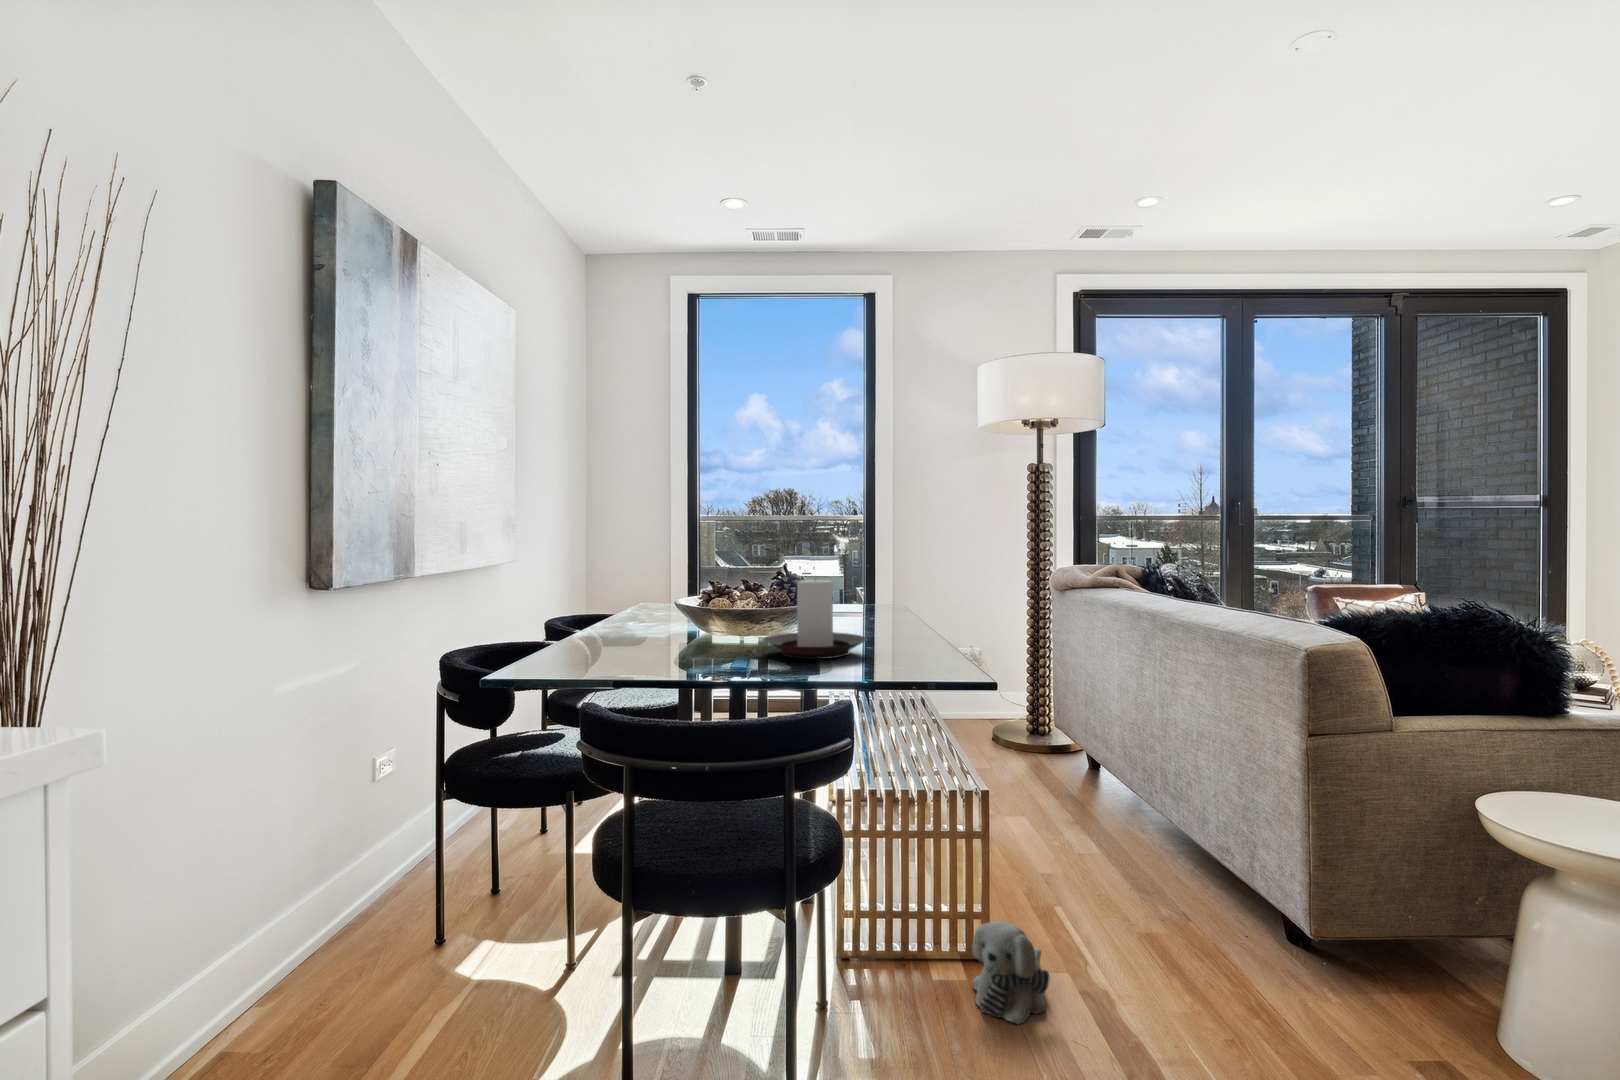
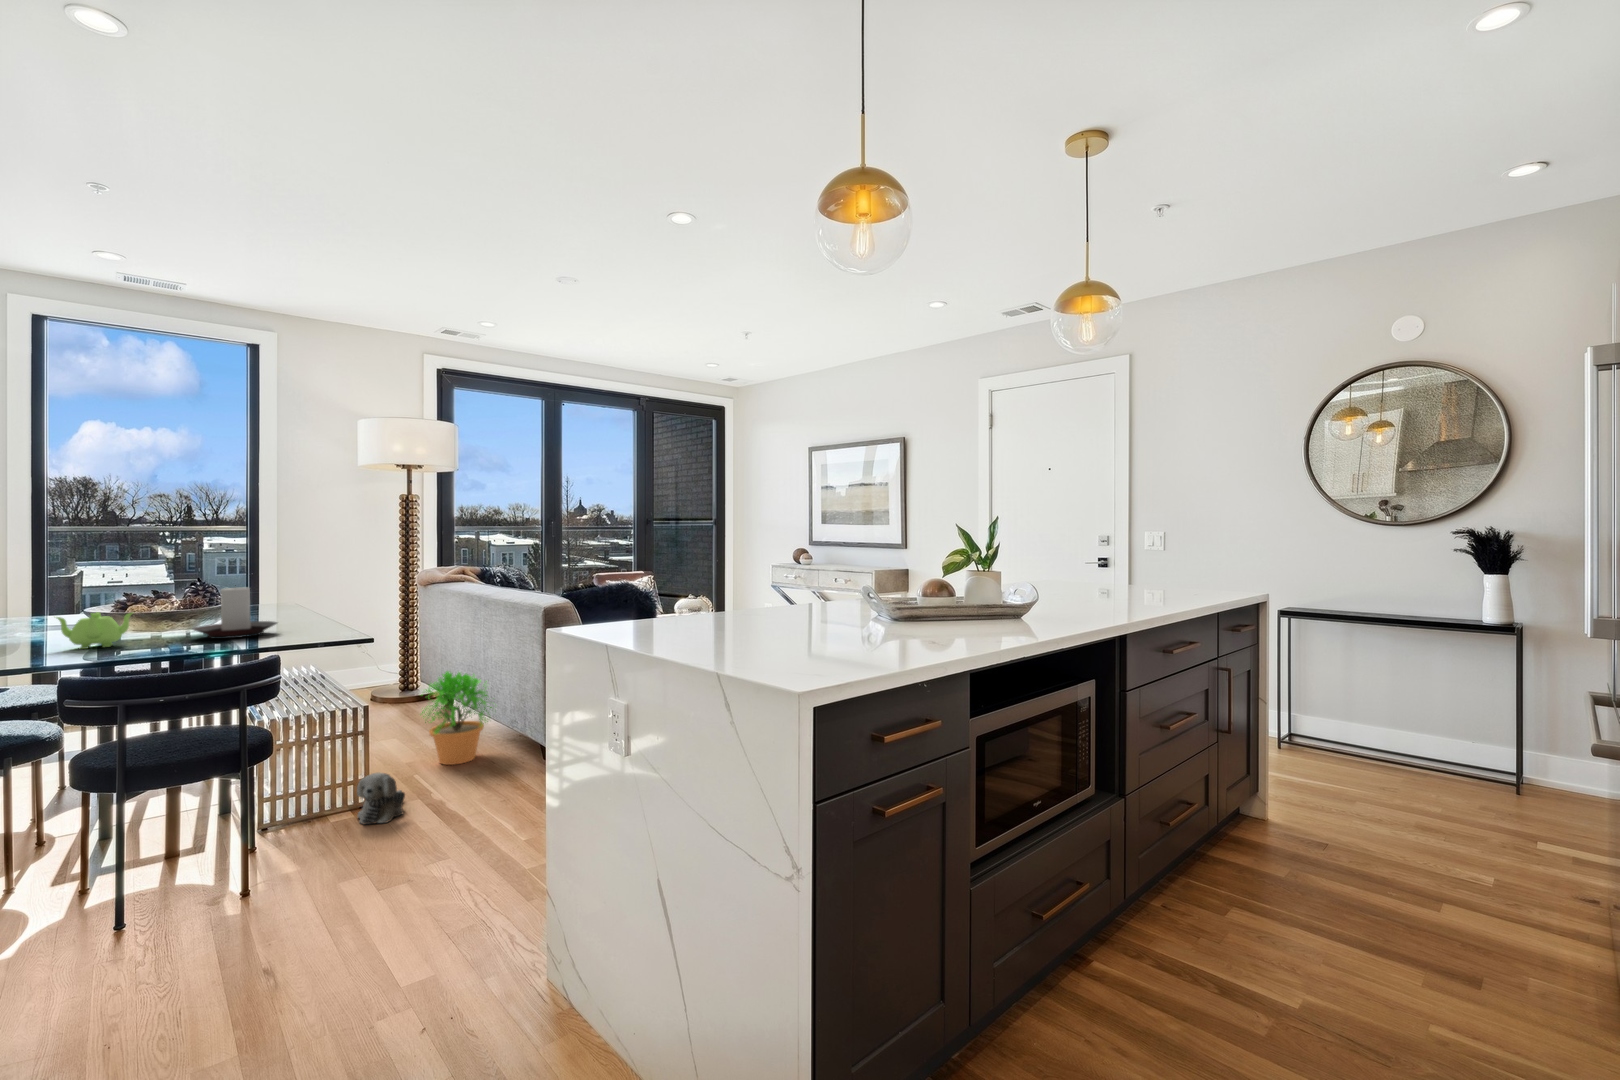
teapot: none [621,604,702,655] -> present [57,612,132,649]
potted plant: none [1060,736,1195,904] -> present [422,671,492,765]

